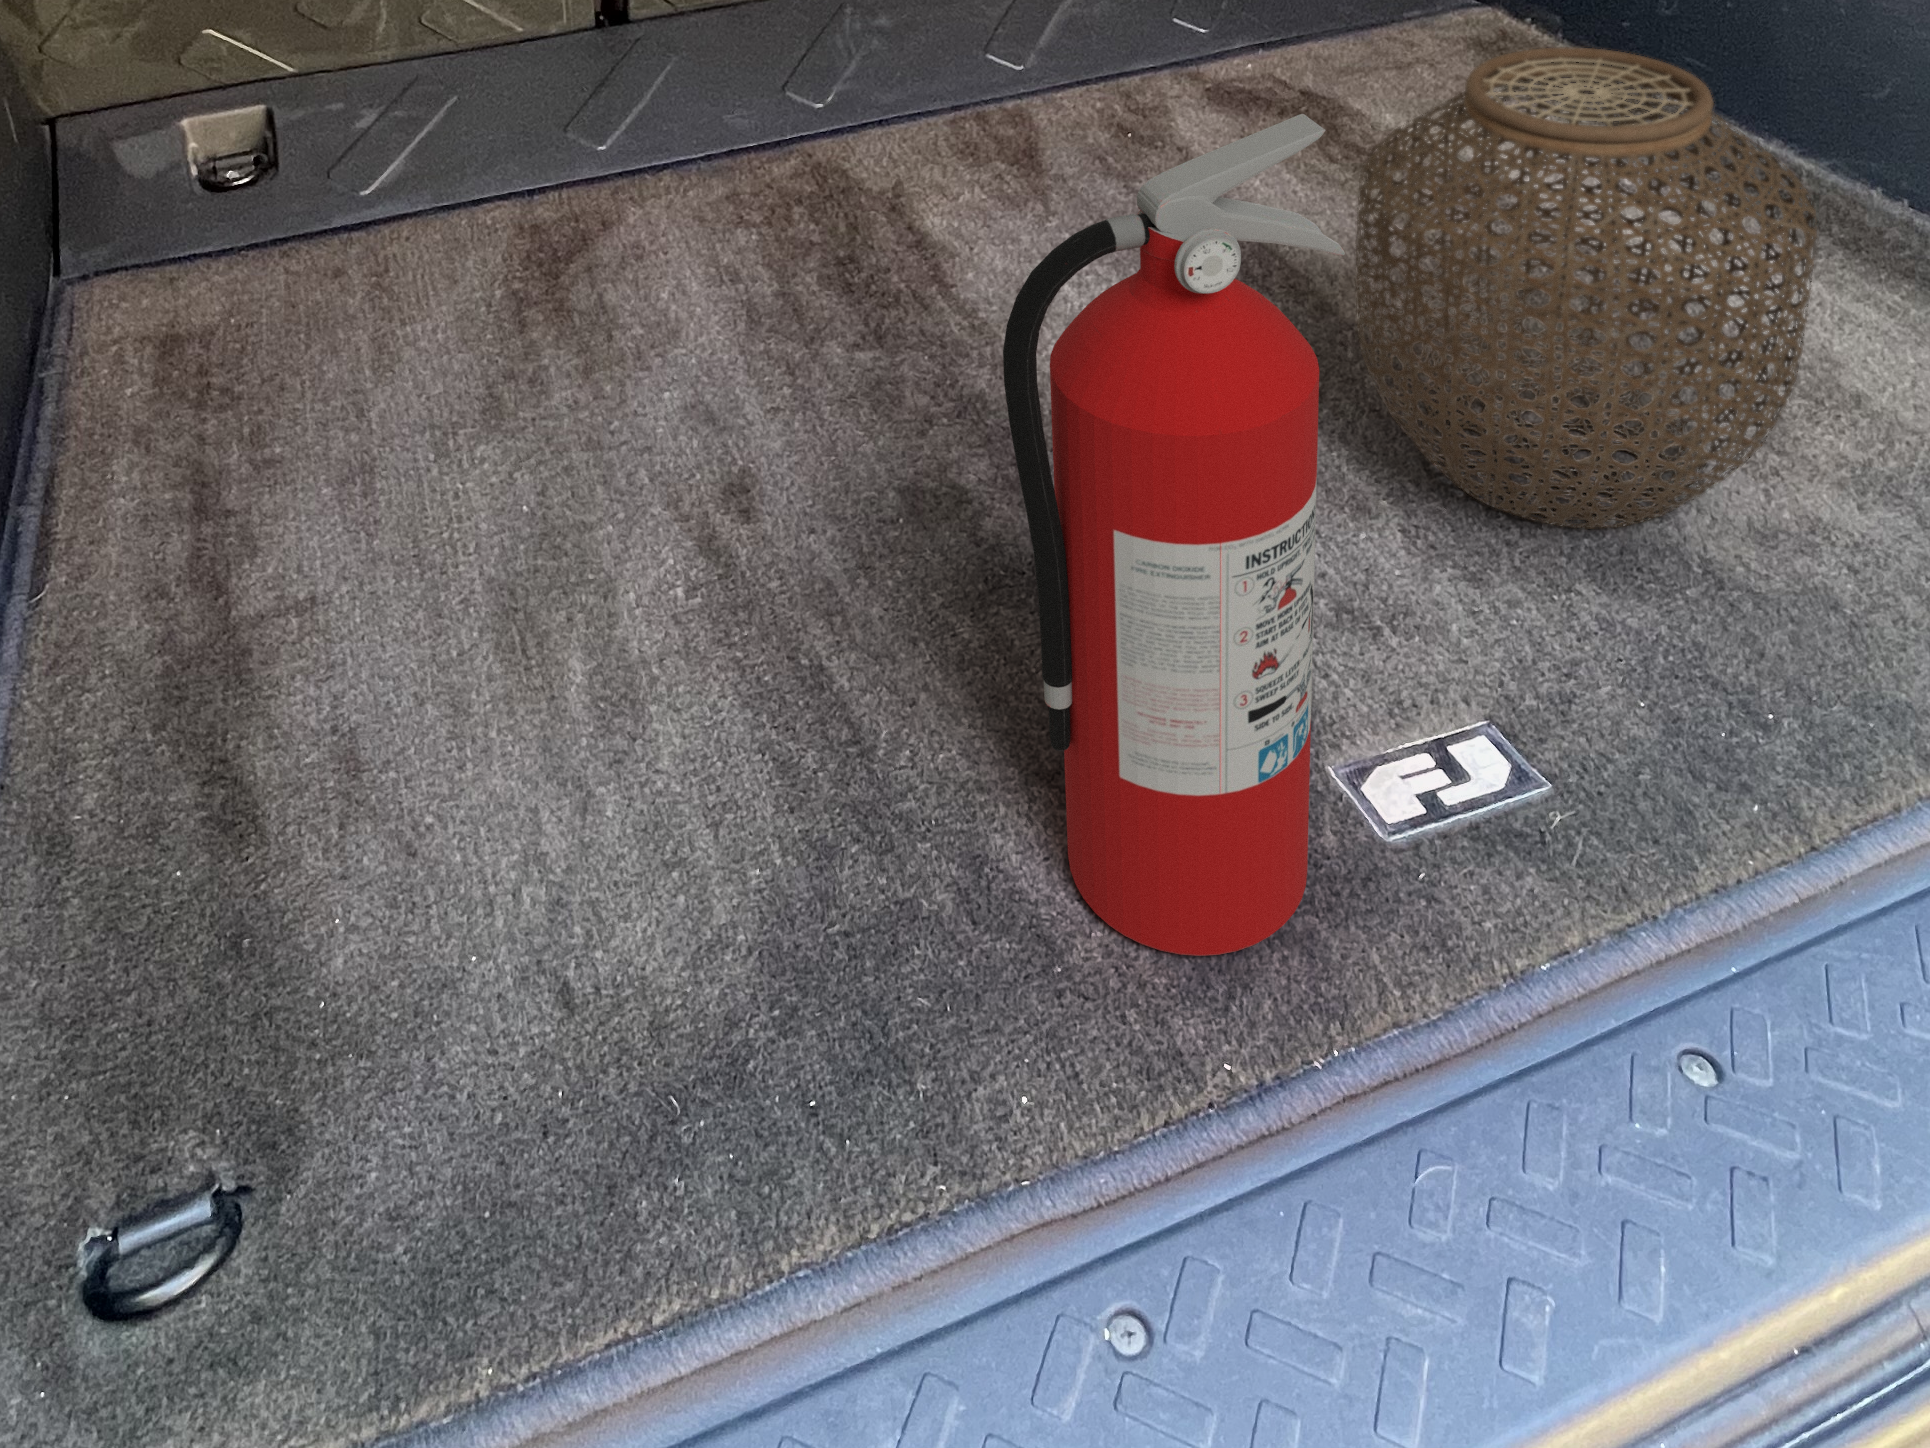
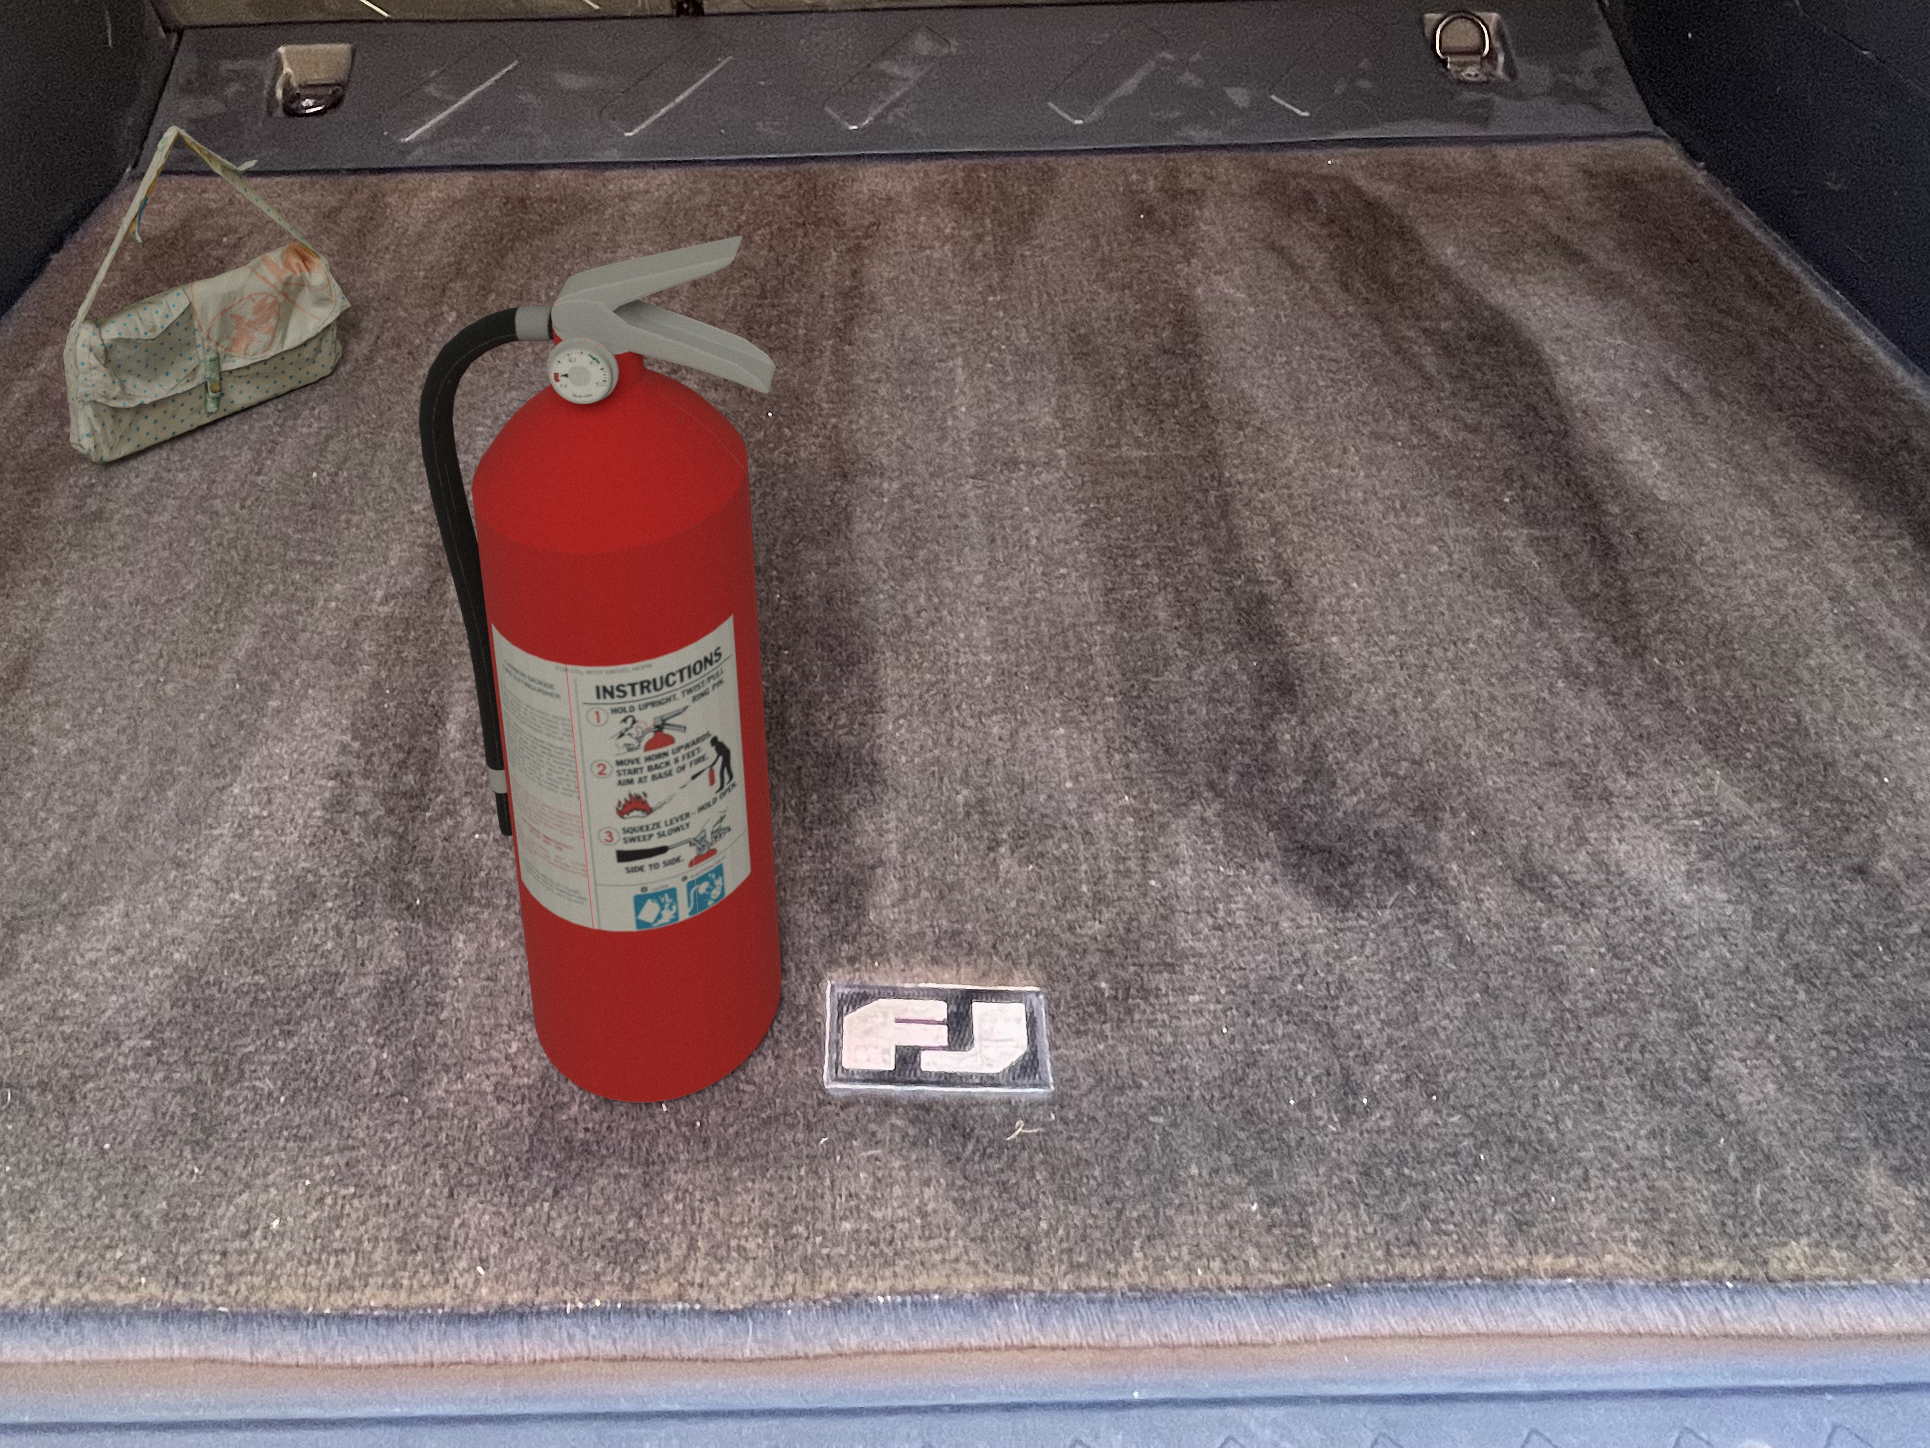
woven basket: present [1355,47,1817,529] -> none [1140,202,1654,779]
bag: none [178,191,438,573] -> present [63,126,351,464]

